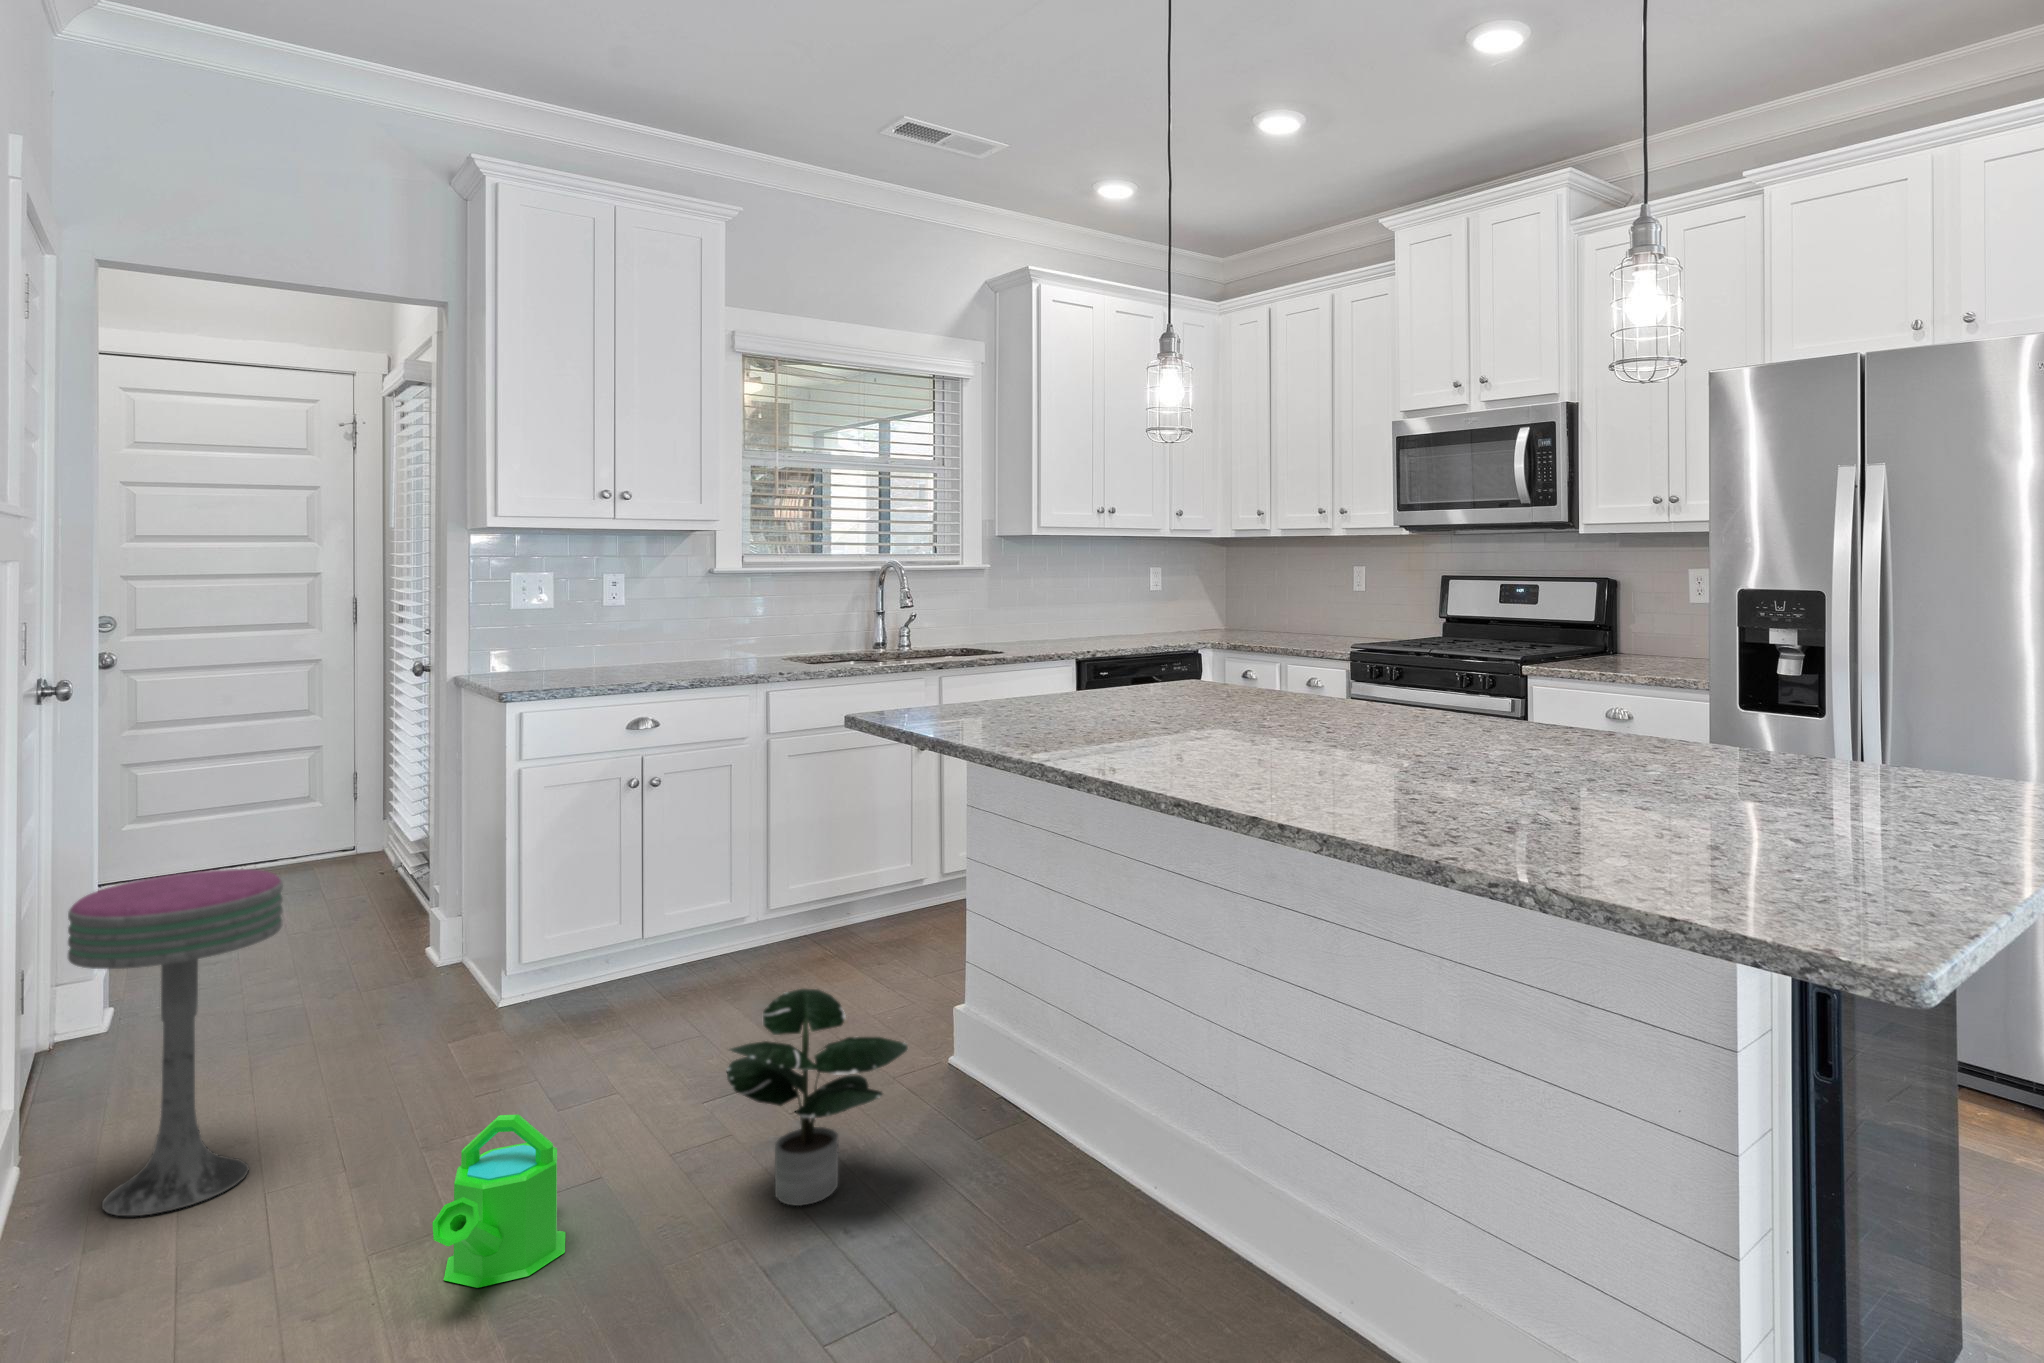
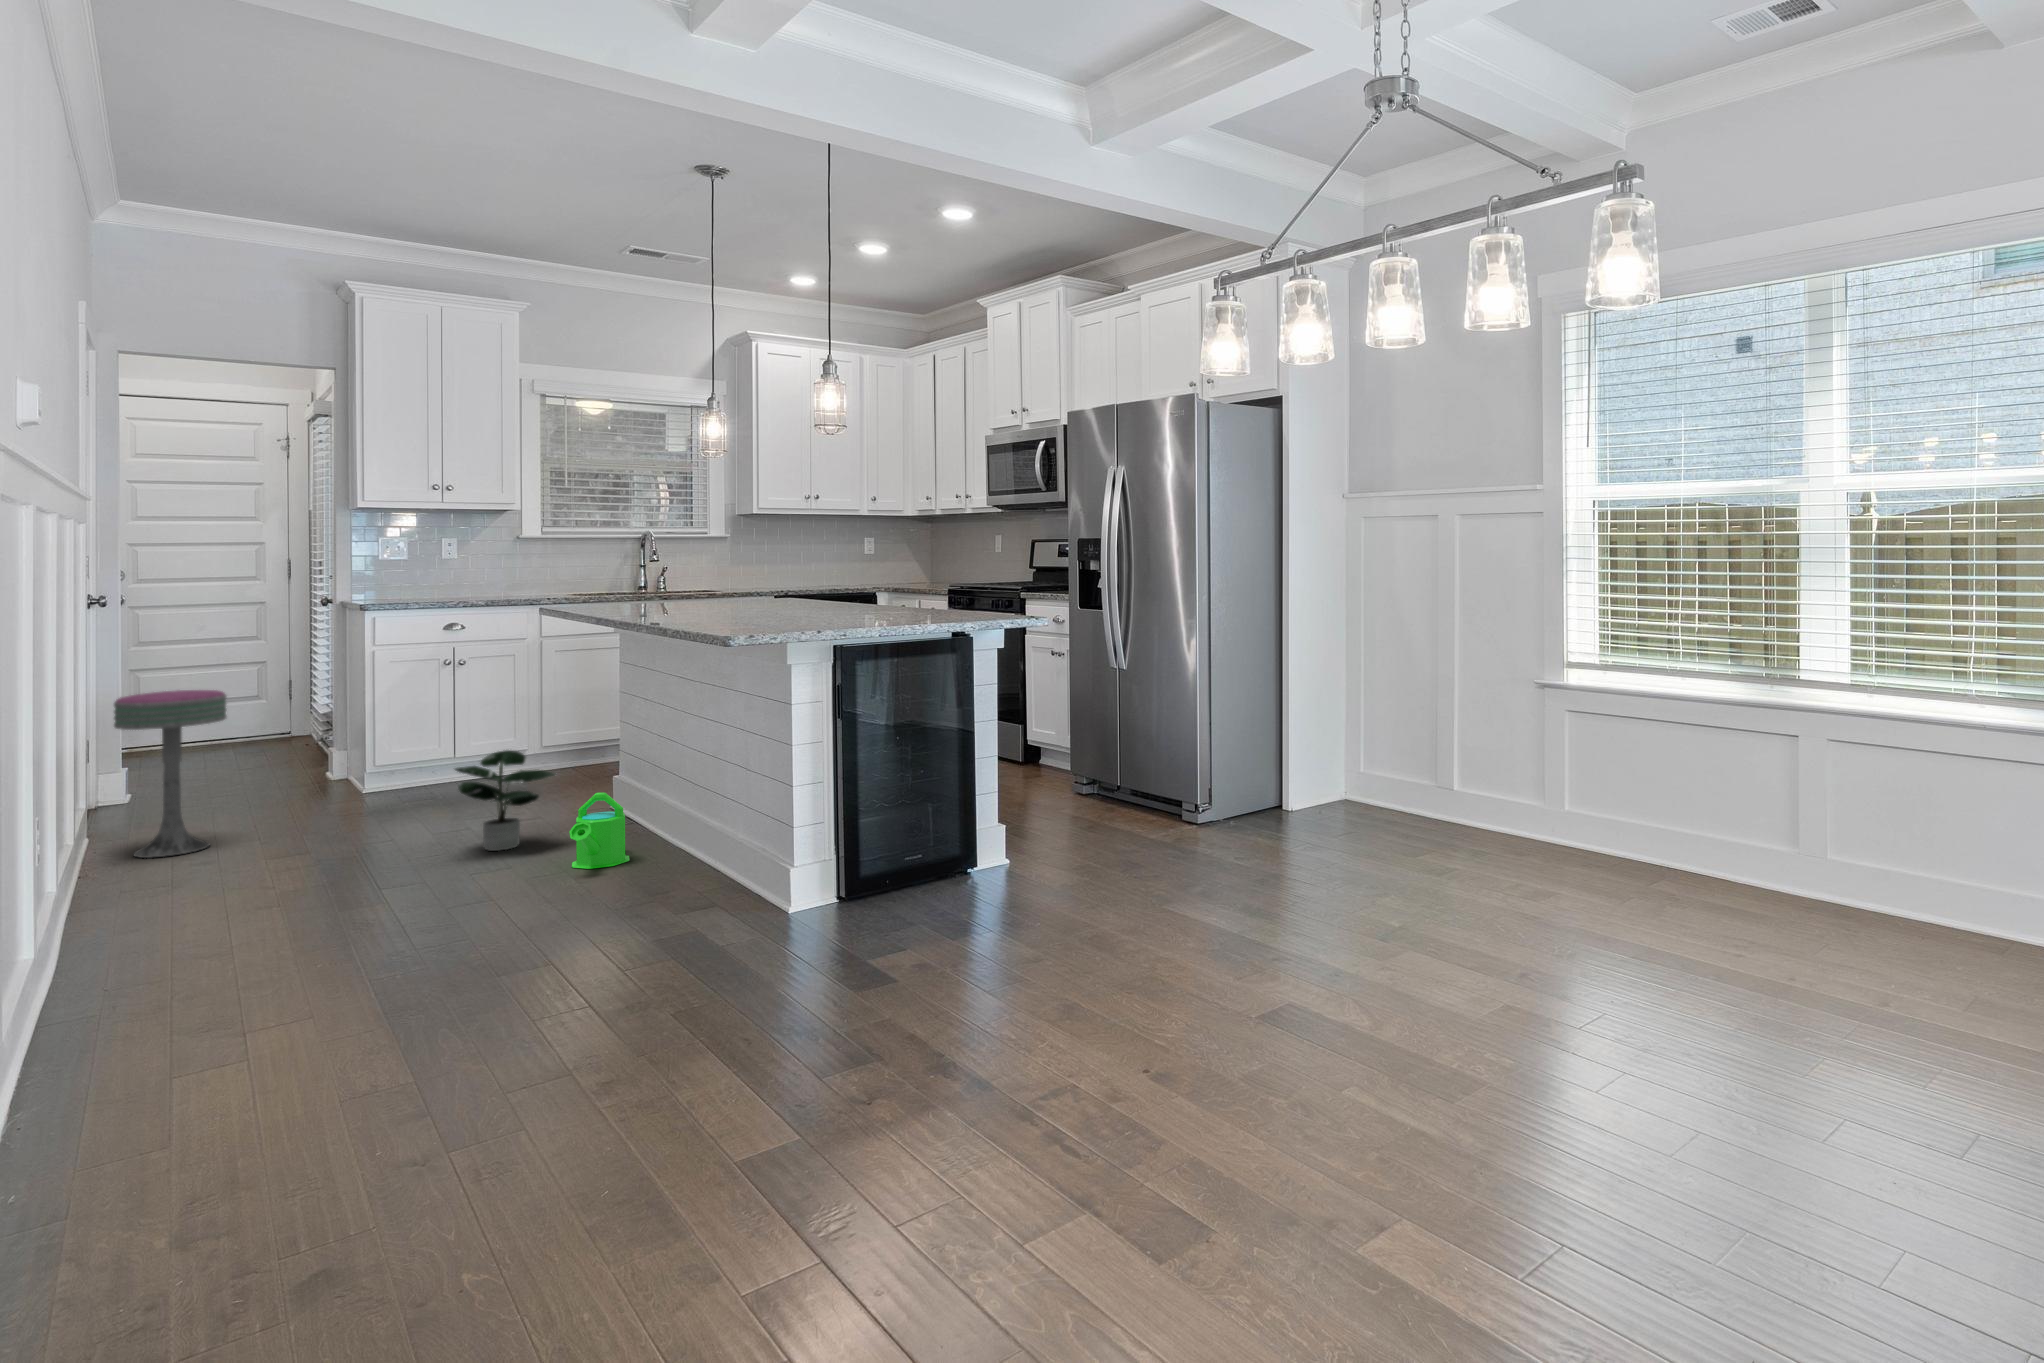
watering can: present [432,1115,566,1288] -> present [569,793,630,869]

